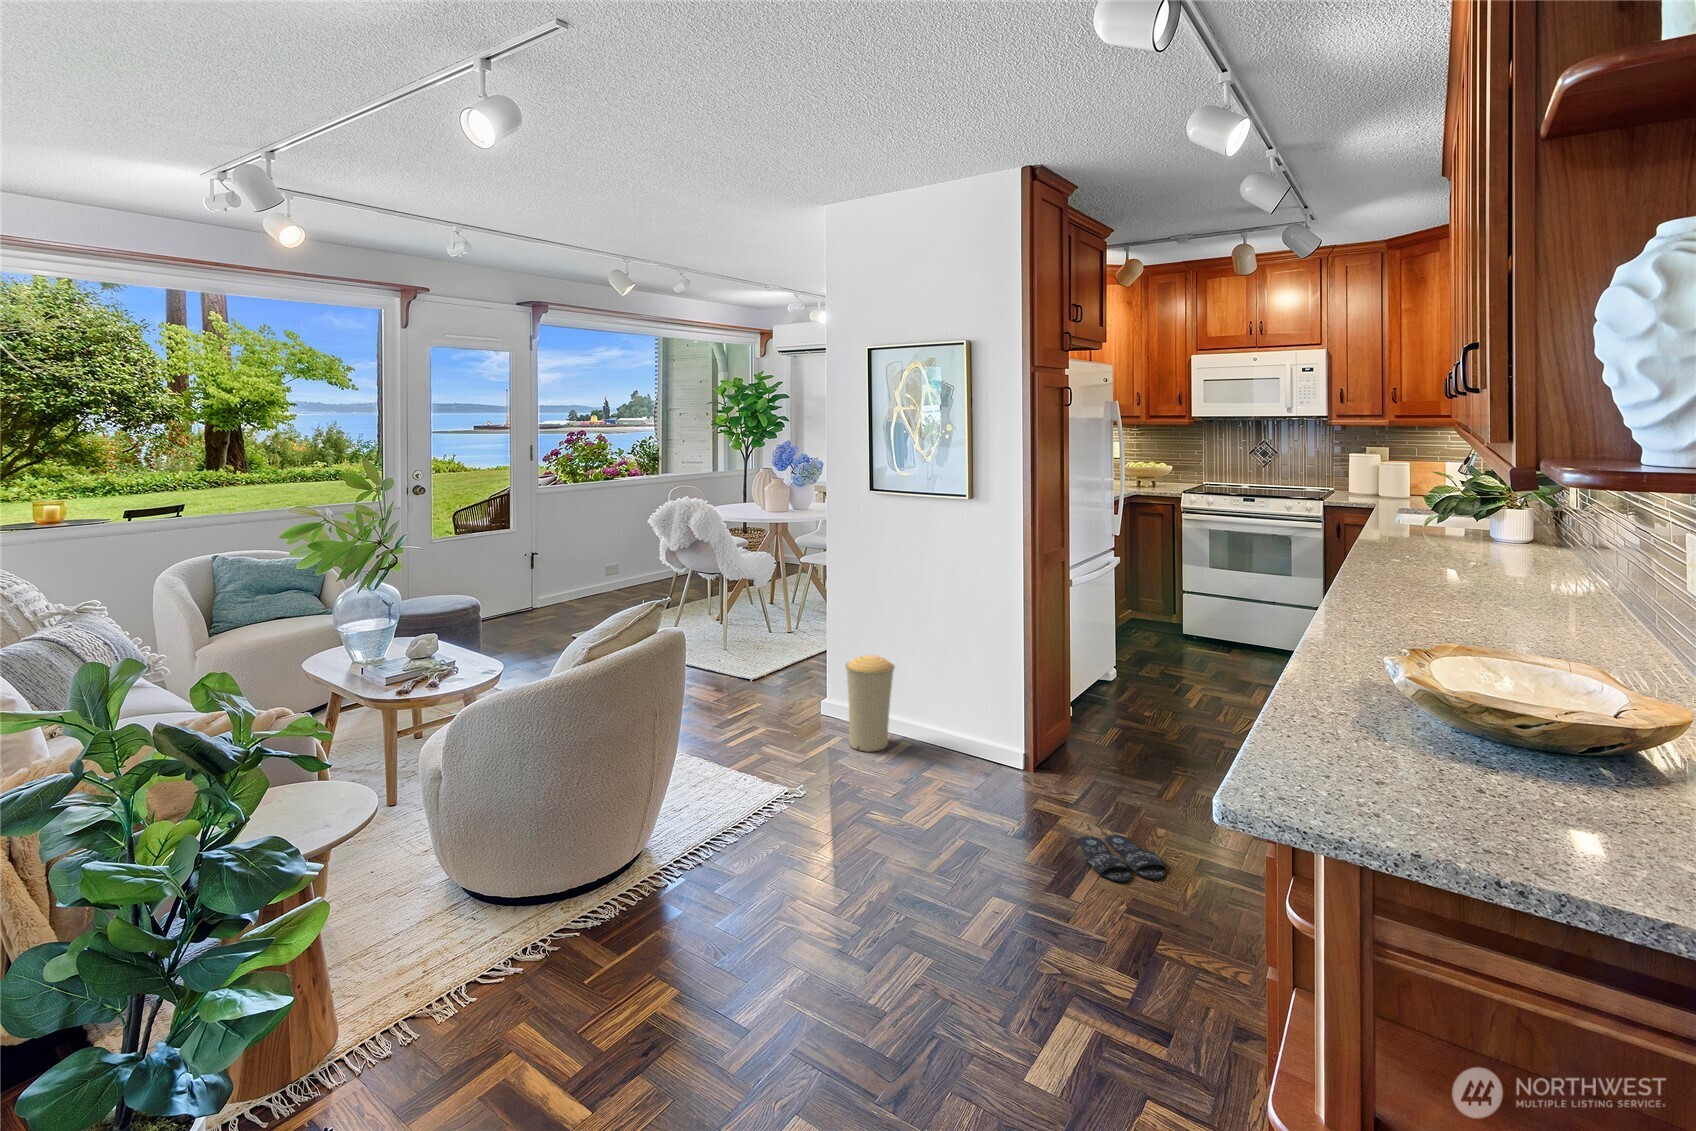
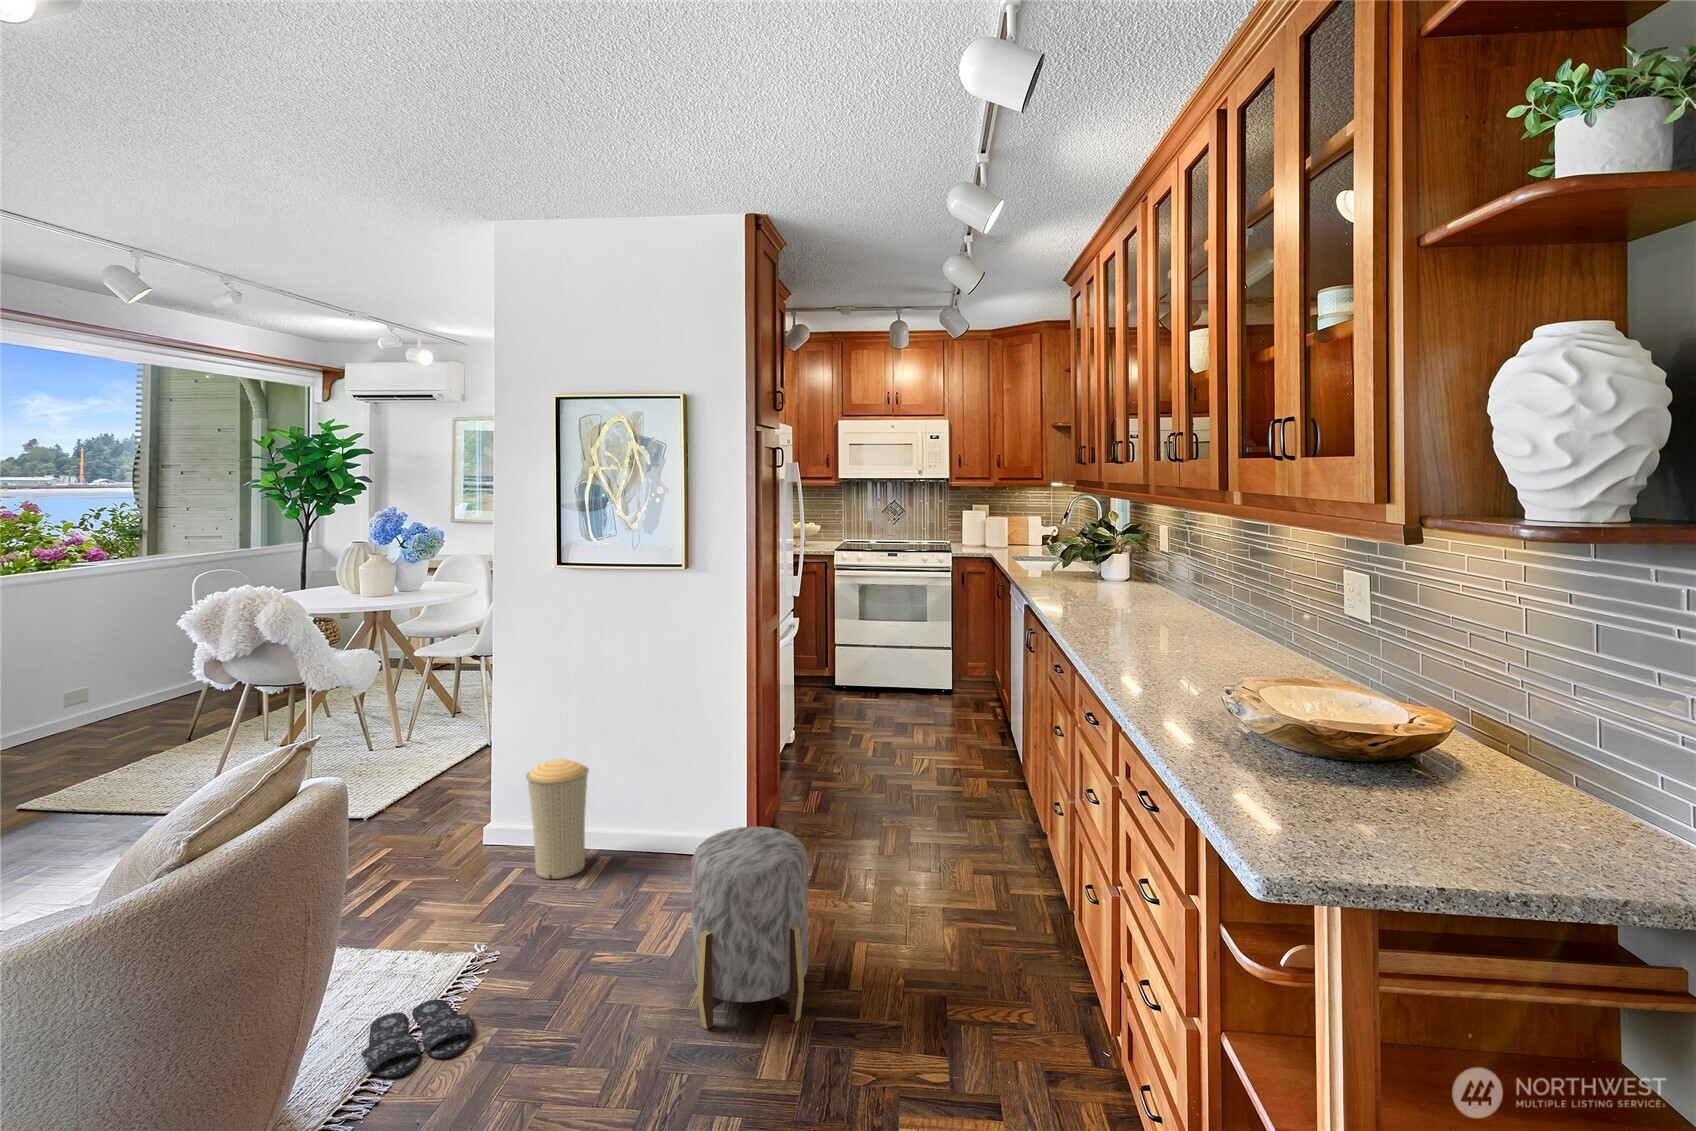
stool: none [929,733,1039,908] -> present [692,826,808,1029]
slippers: present [1079,835,1165,882] -> present [362,999,472,1078]

